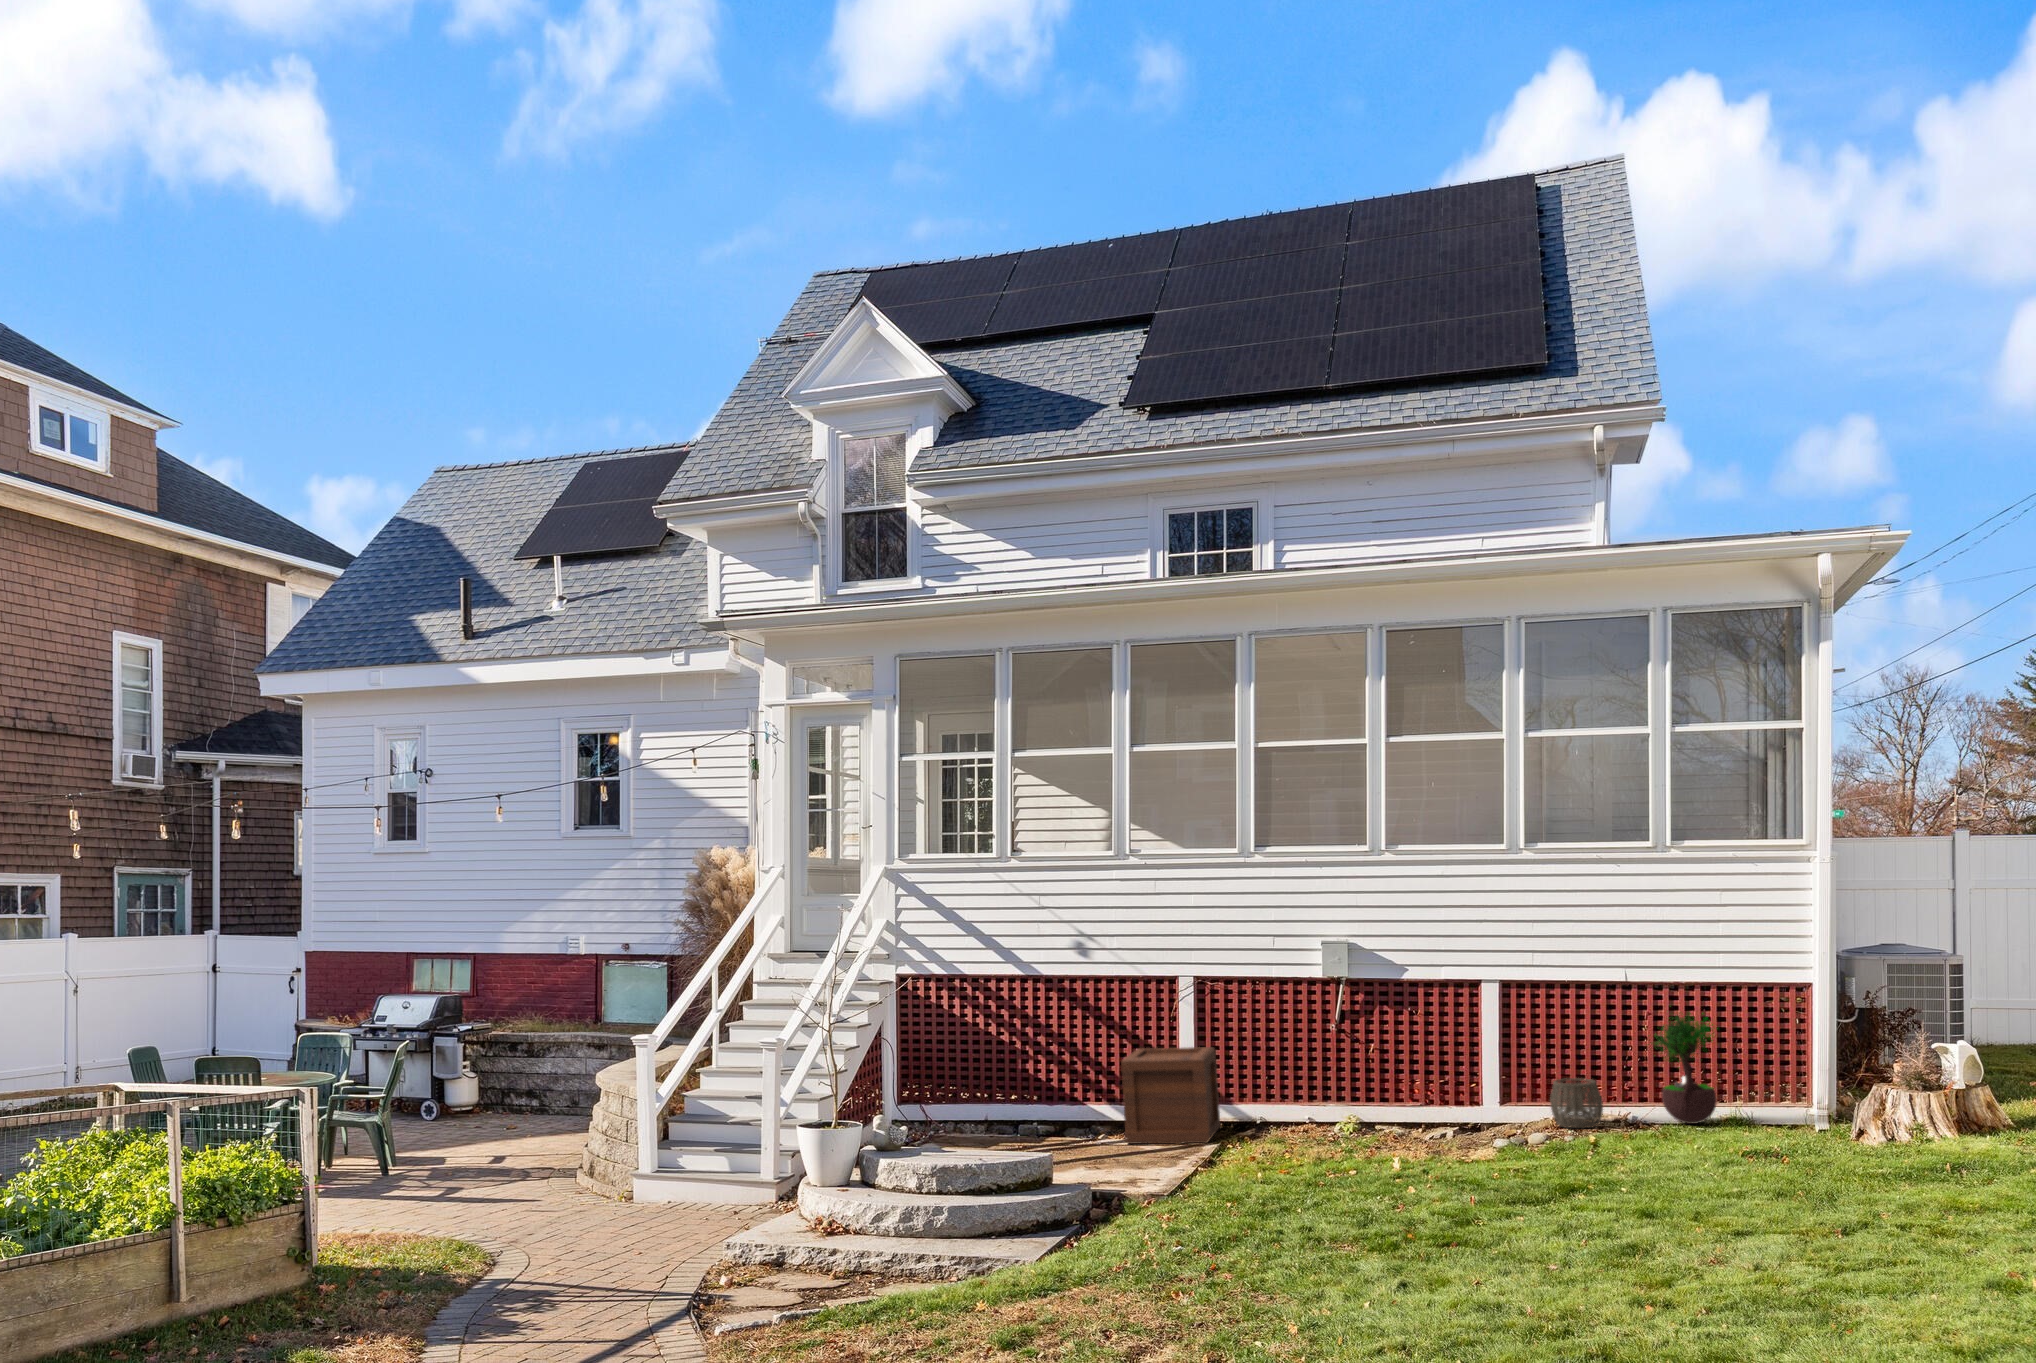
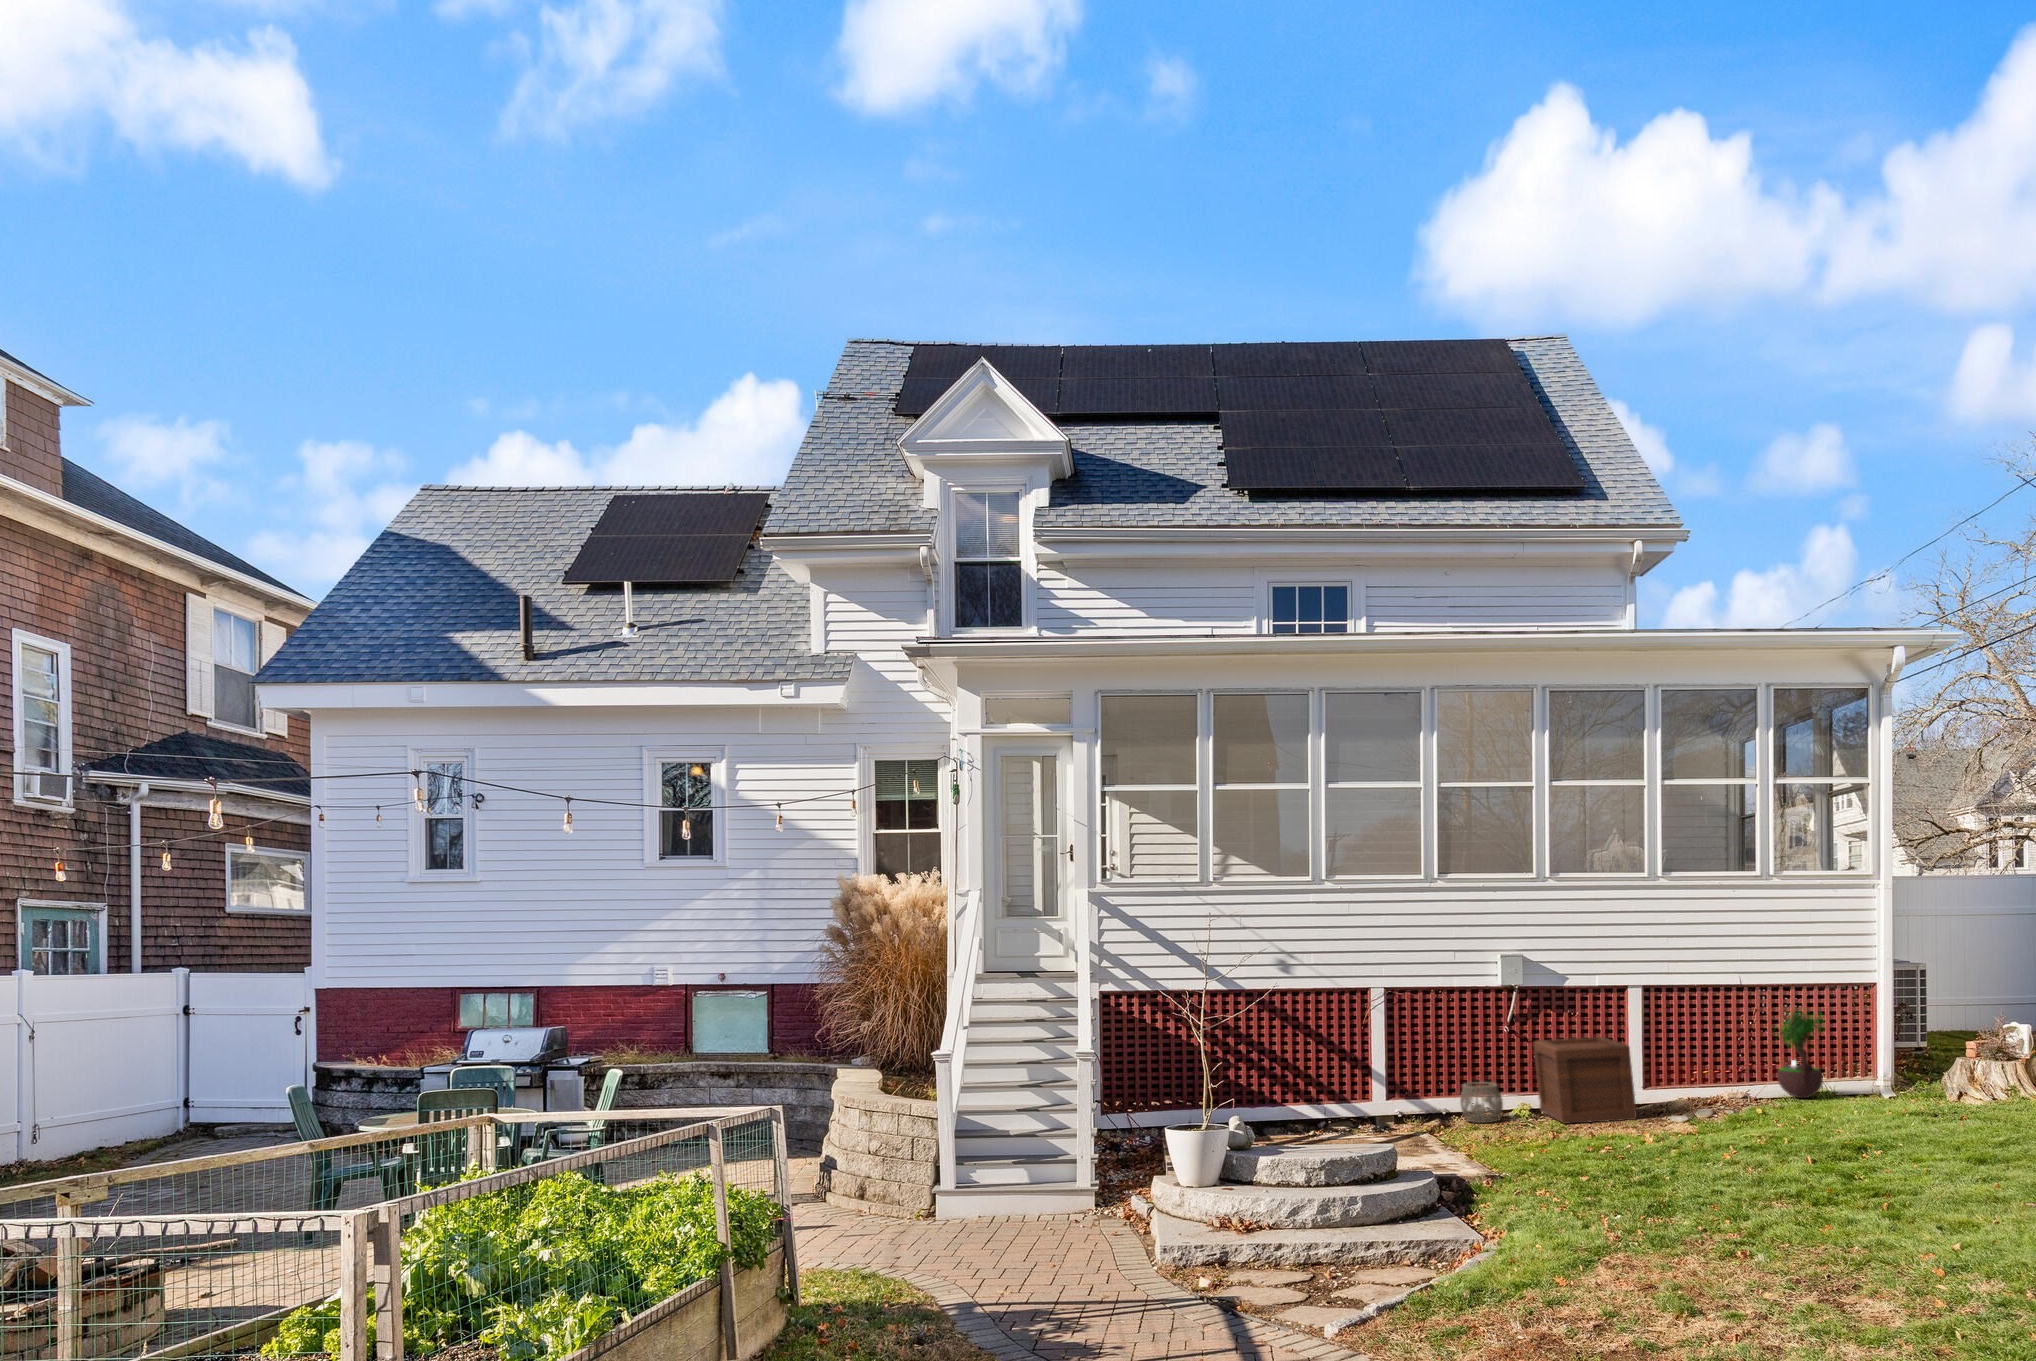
wooden crate: present [1121,1047,1220,1144] -> present [1533,1037,1637,1124]
woven basket: present [1550,1078,1603,1129] -> present [1460,1082,1503,1123]

